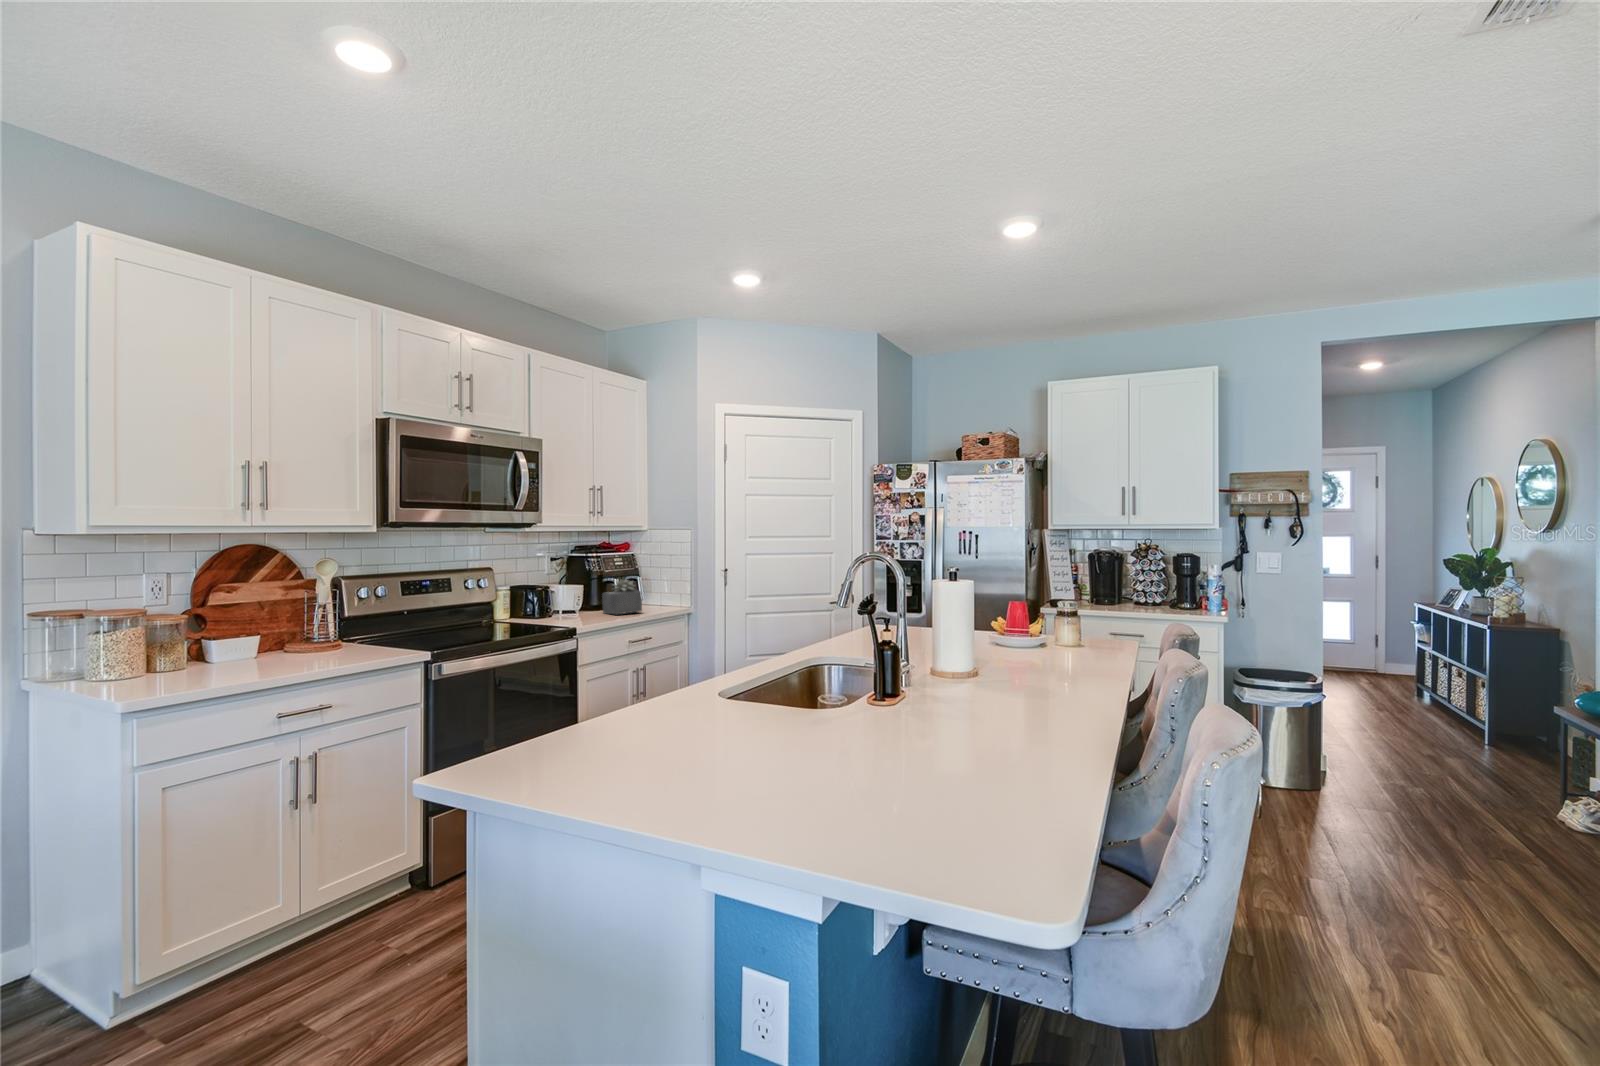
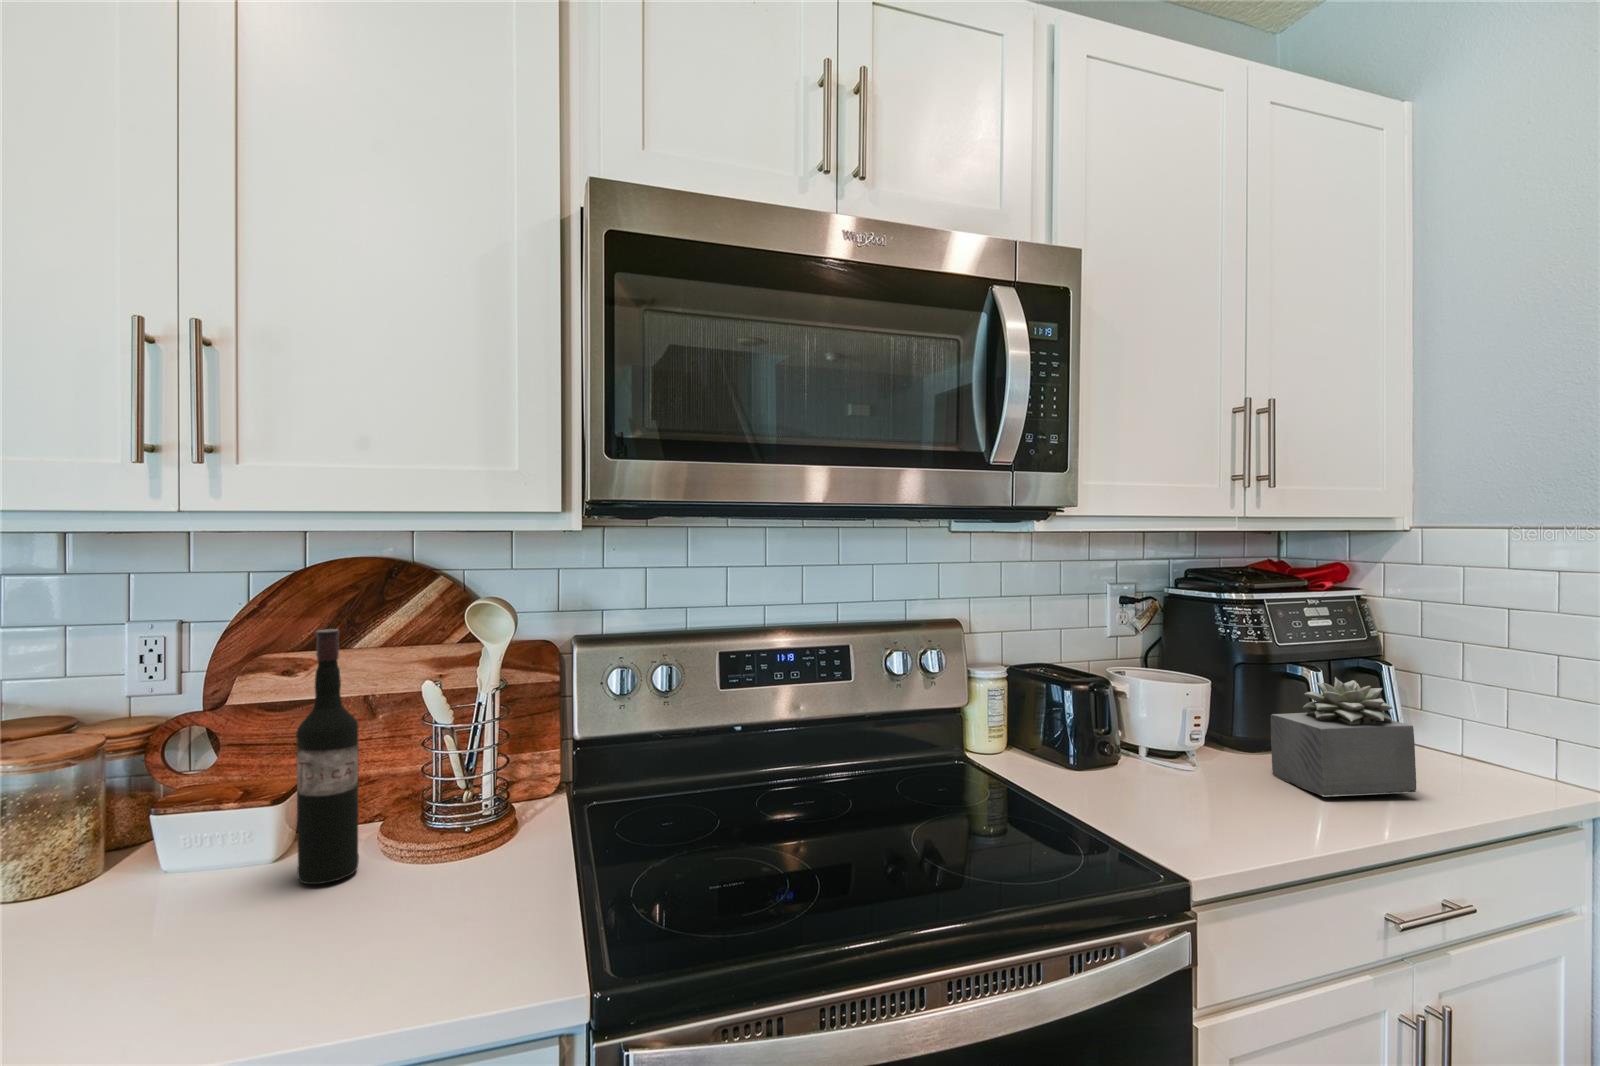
wine bottle: none [292,568,315,653] -> present [296,629,359,884]

